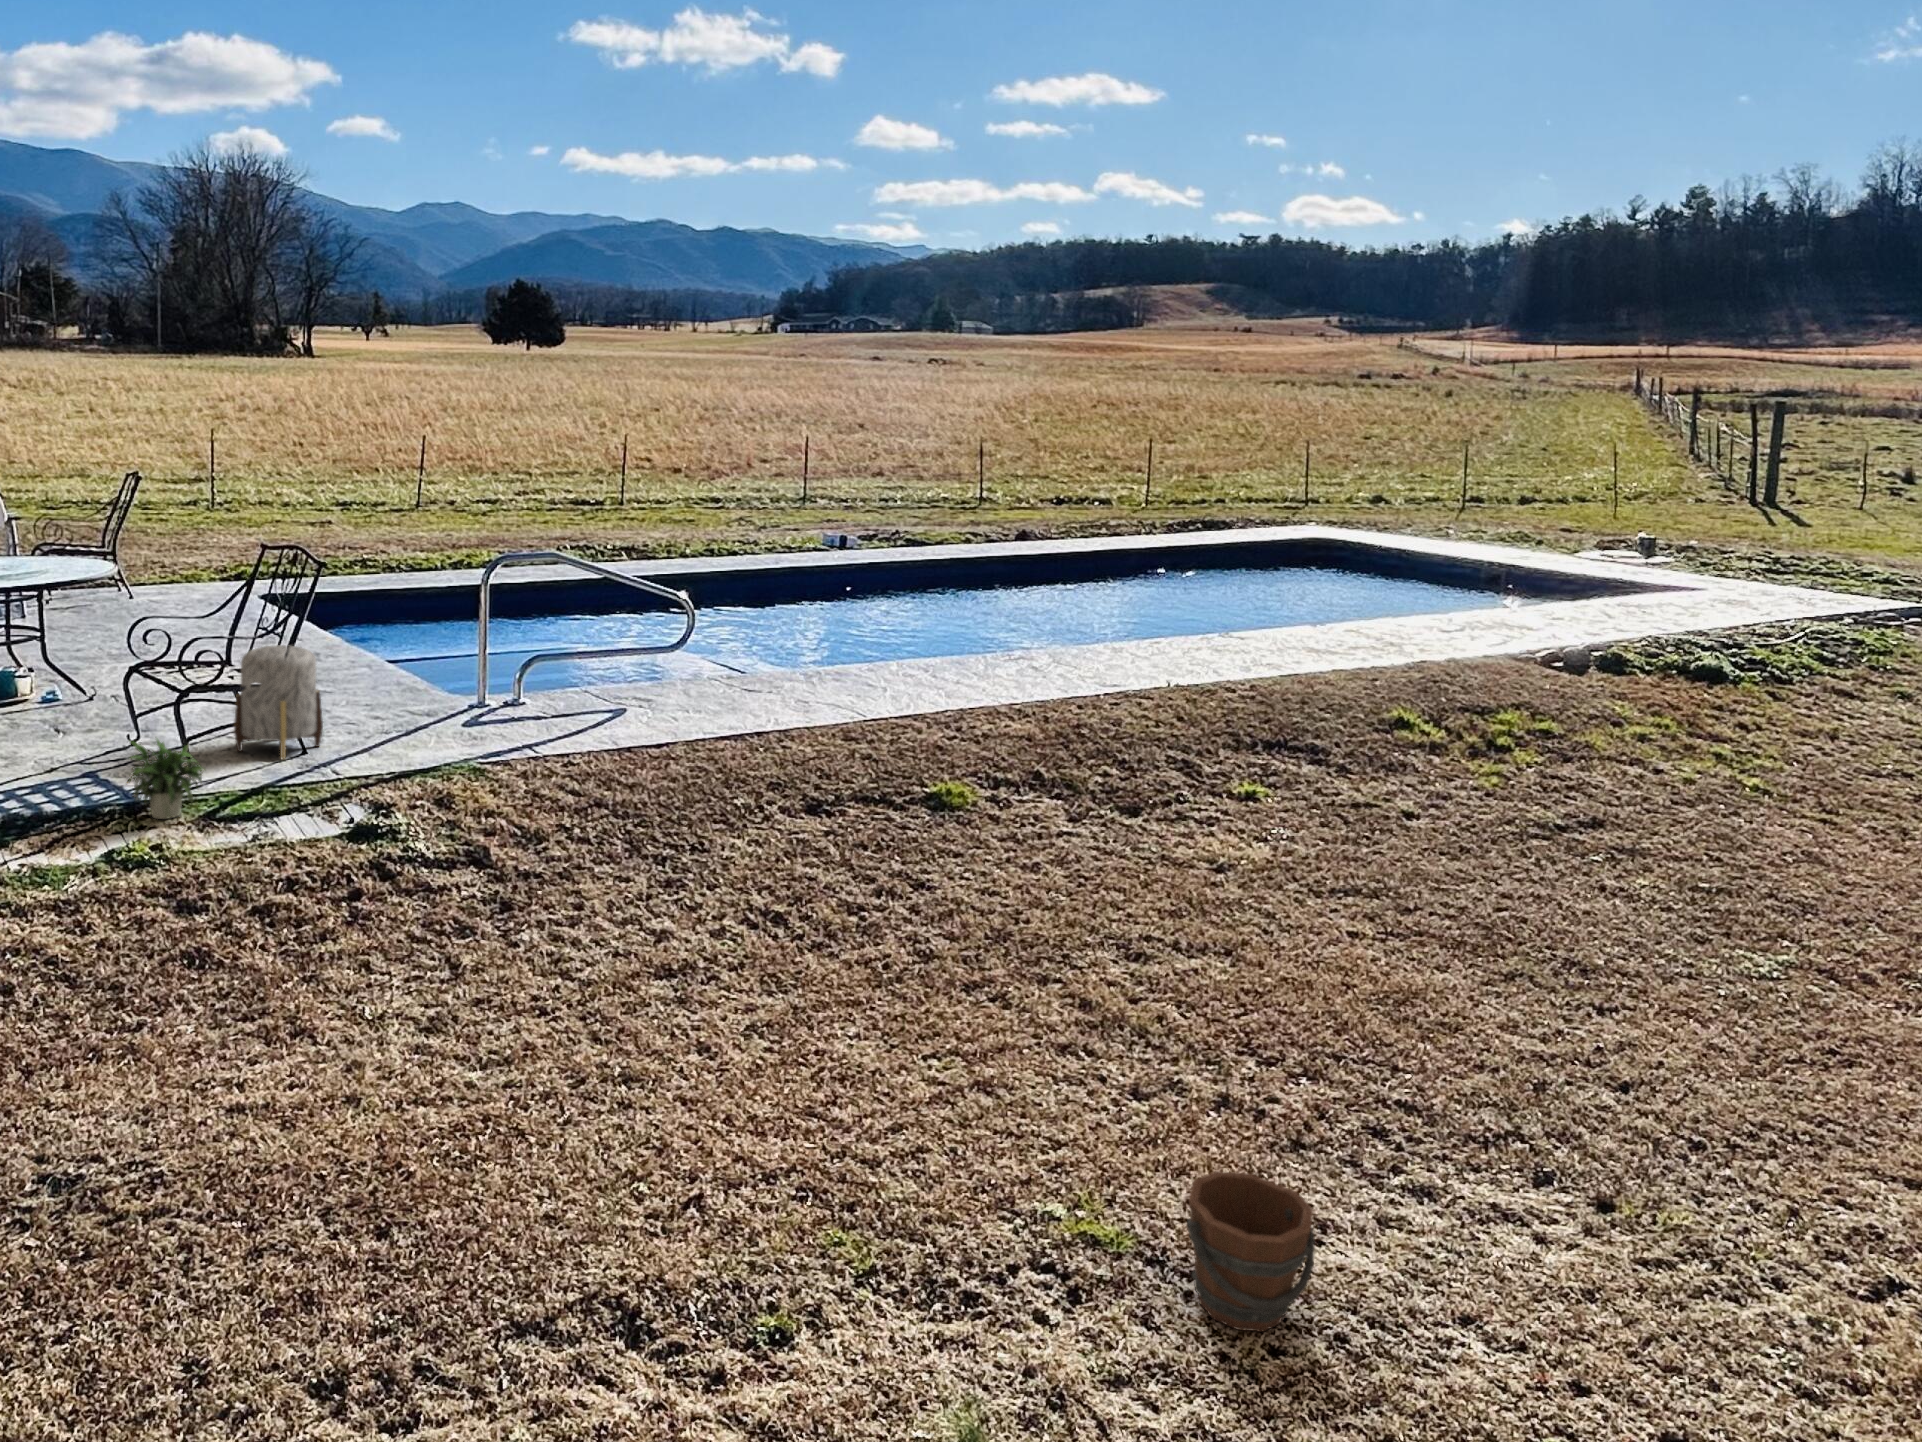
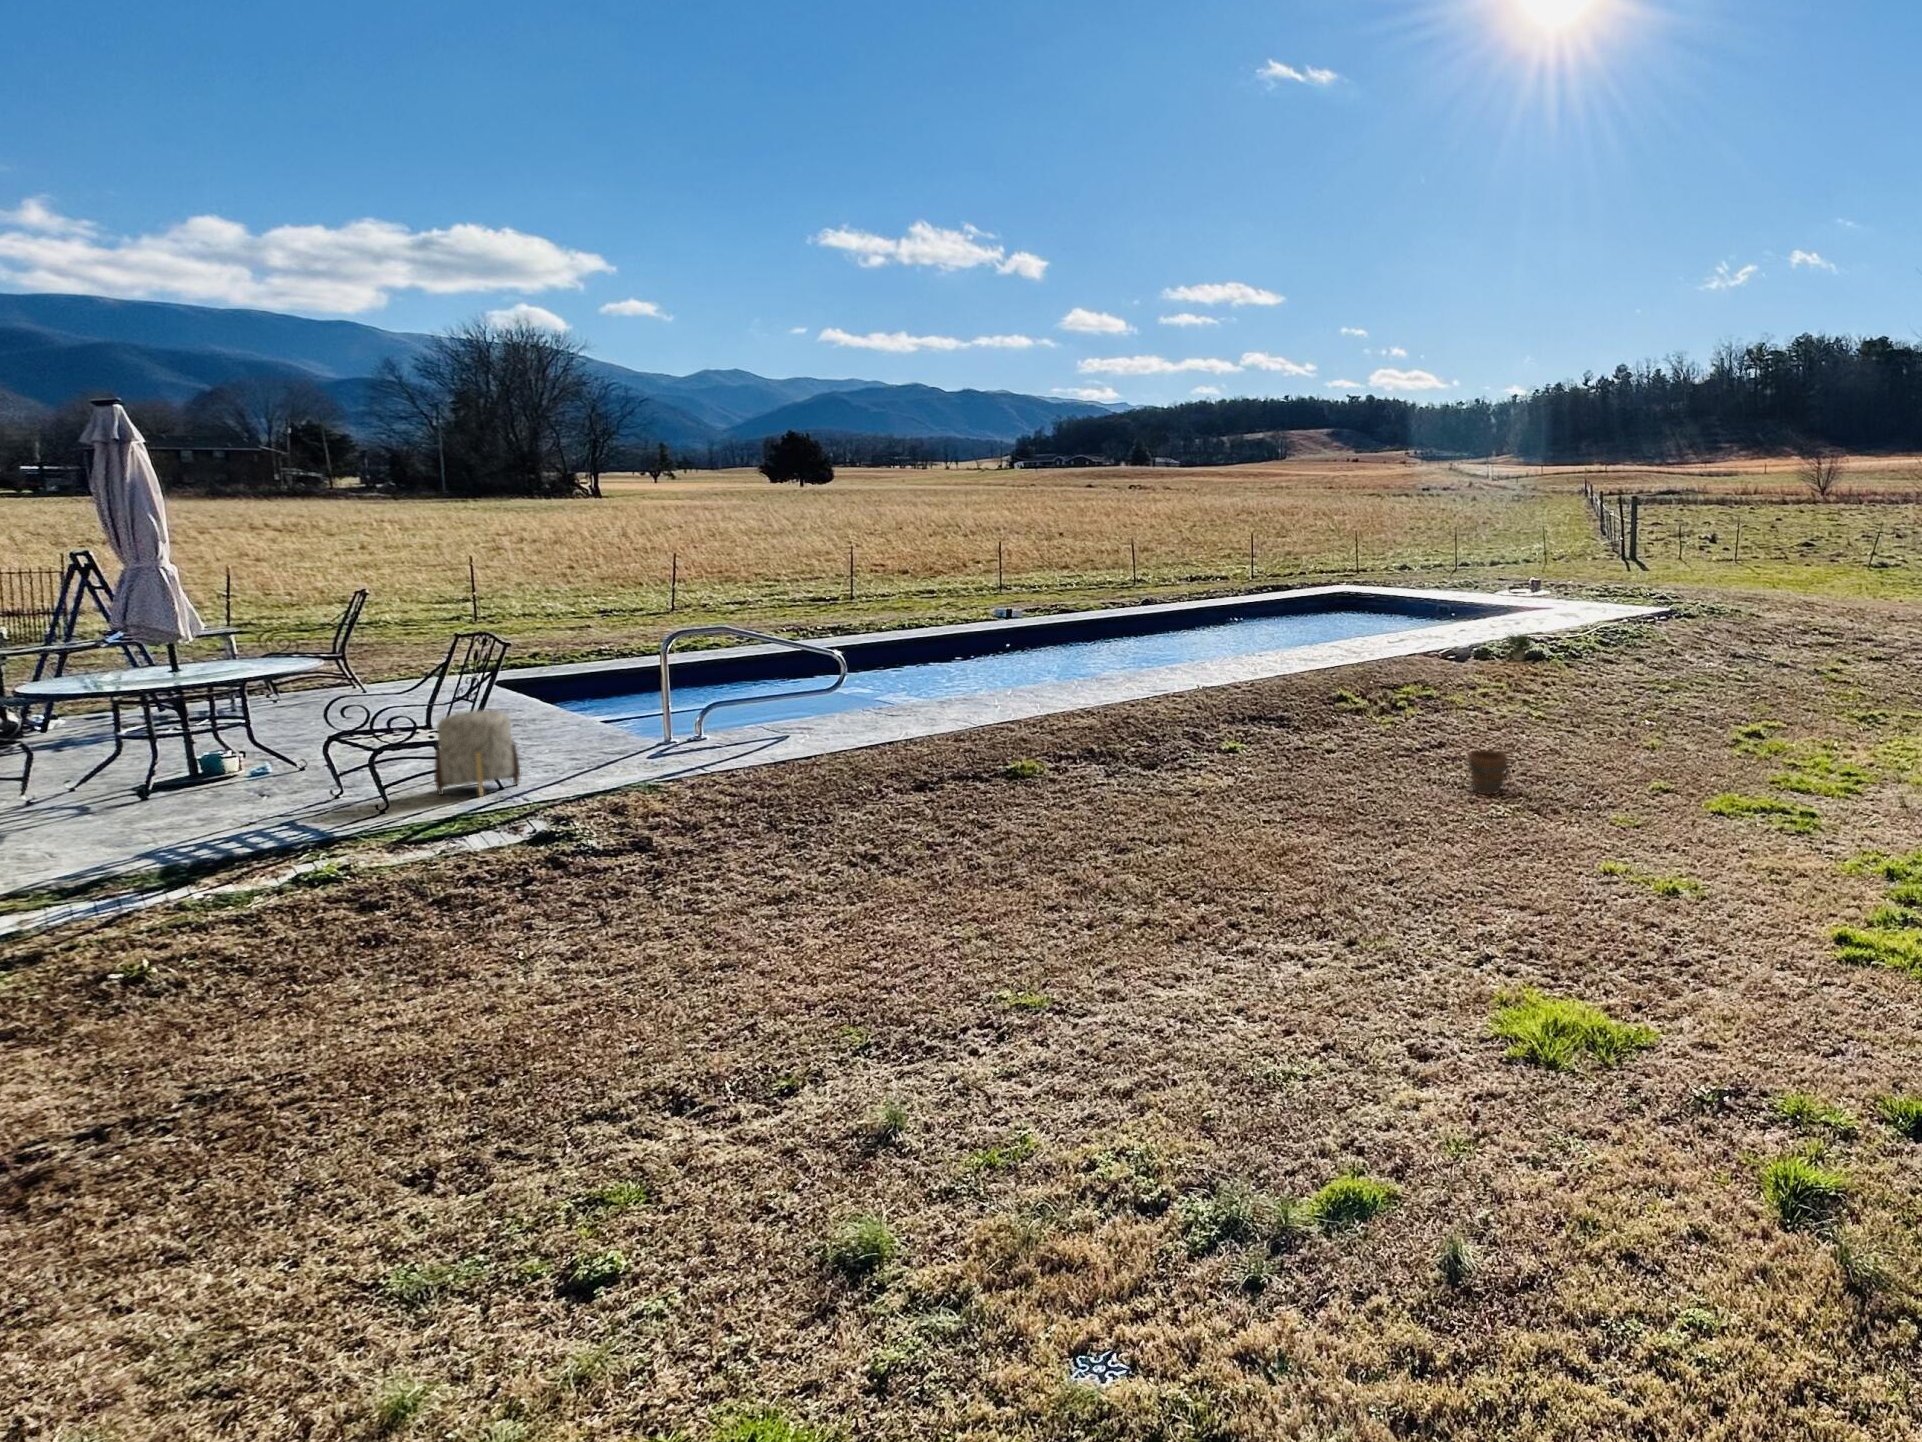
potted plant: present [128,739,204,819] -> present [1505,634,1532,661]
bucket: present [1186,1171,1315,1332] -> present [1469,750,1509,795]

